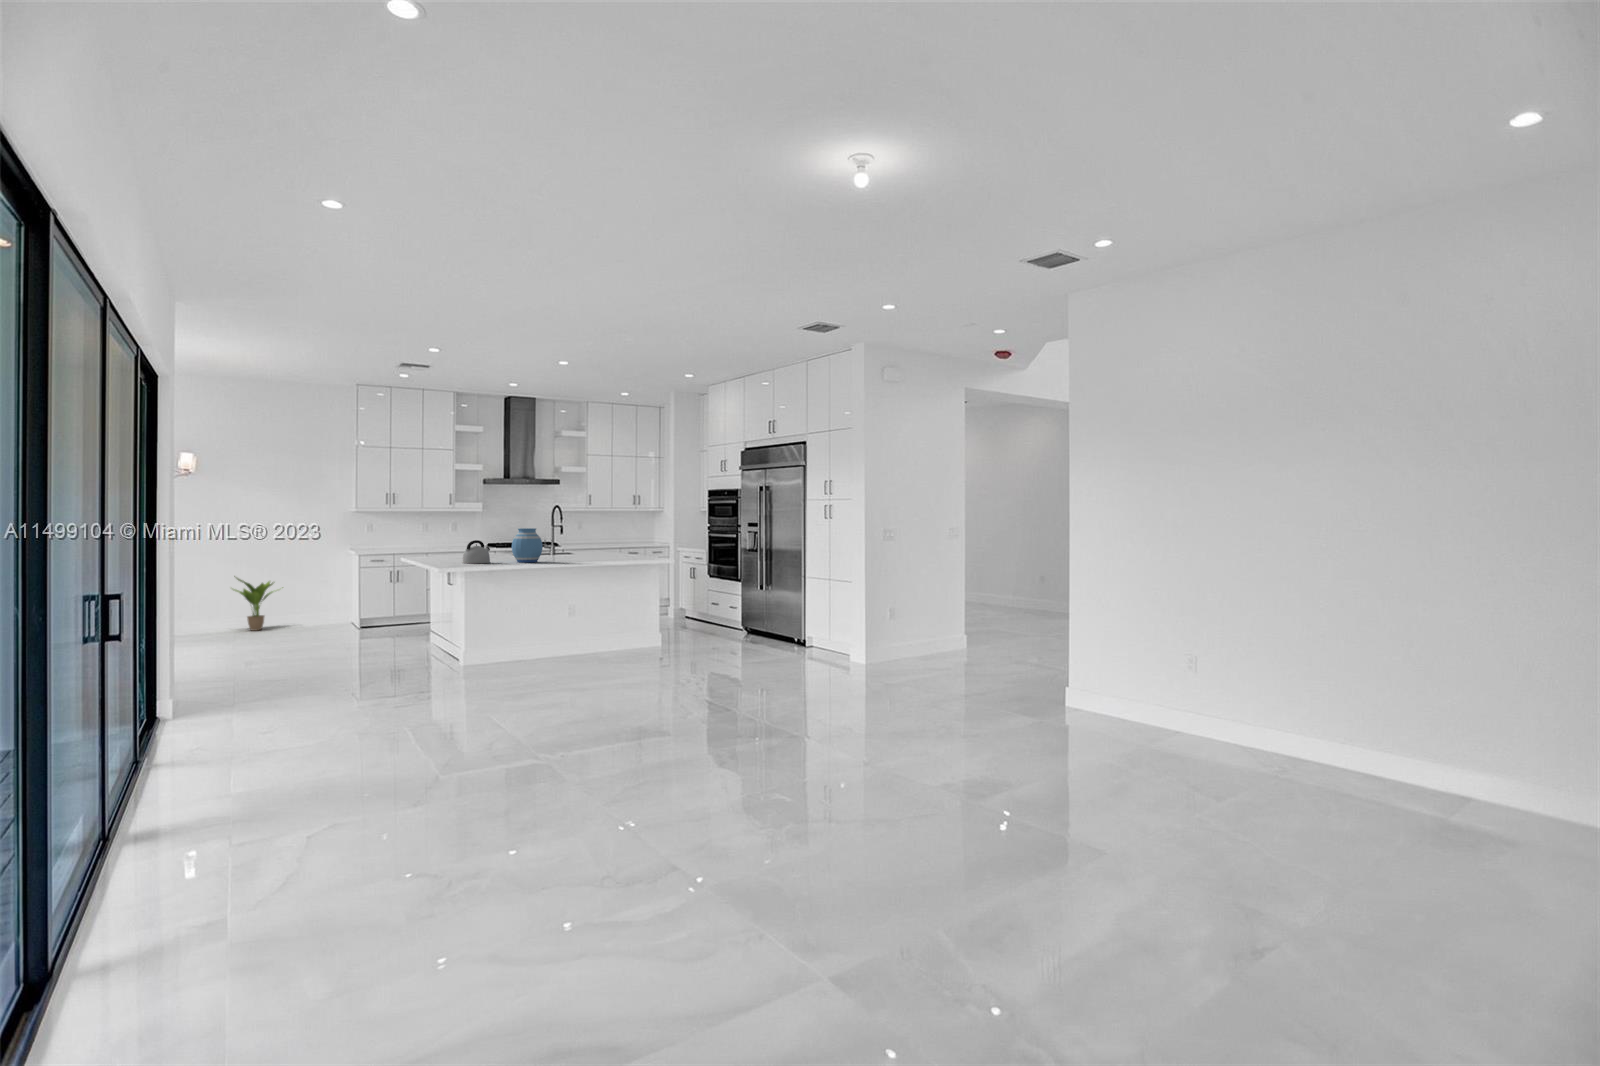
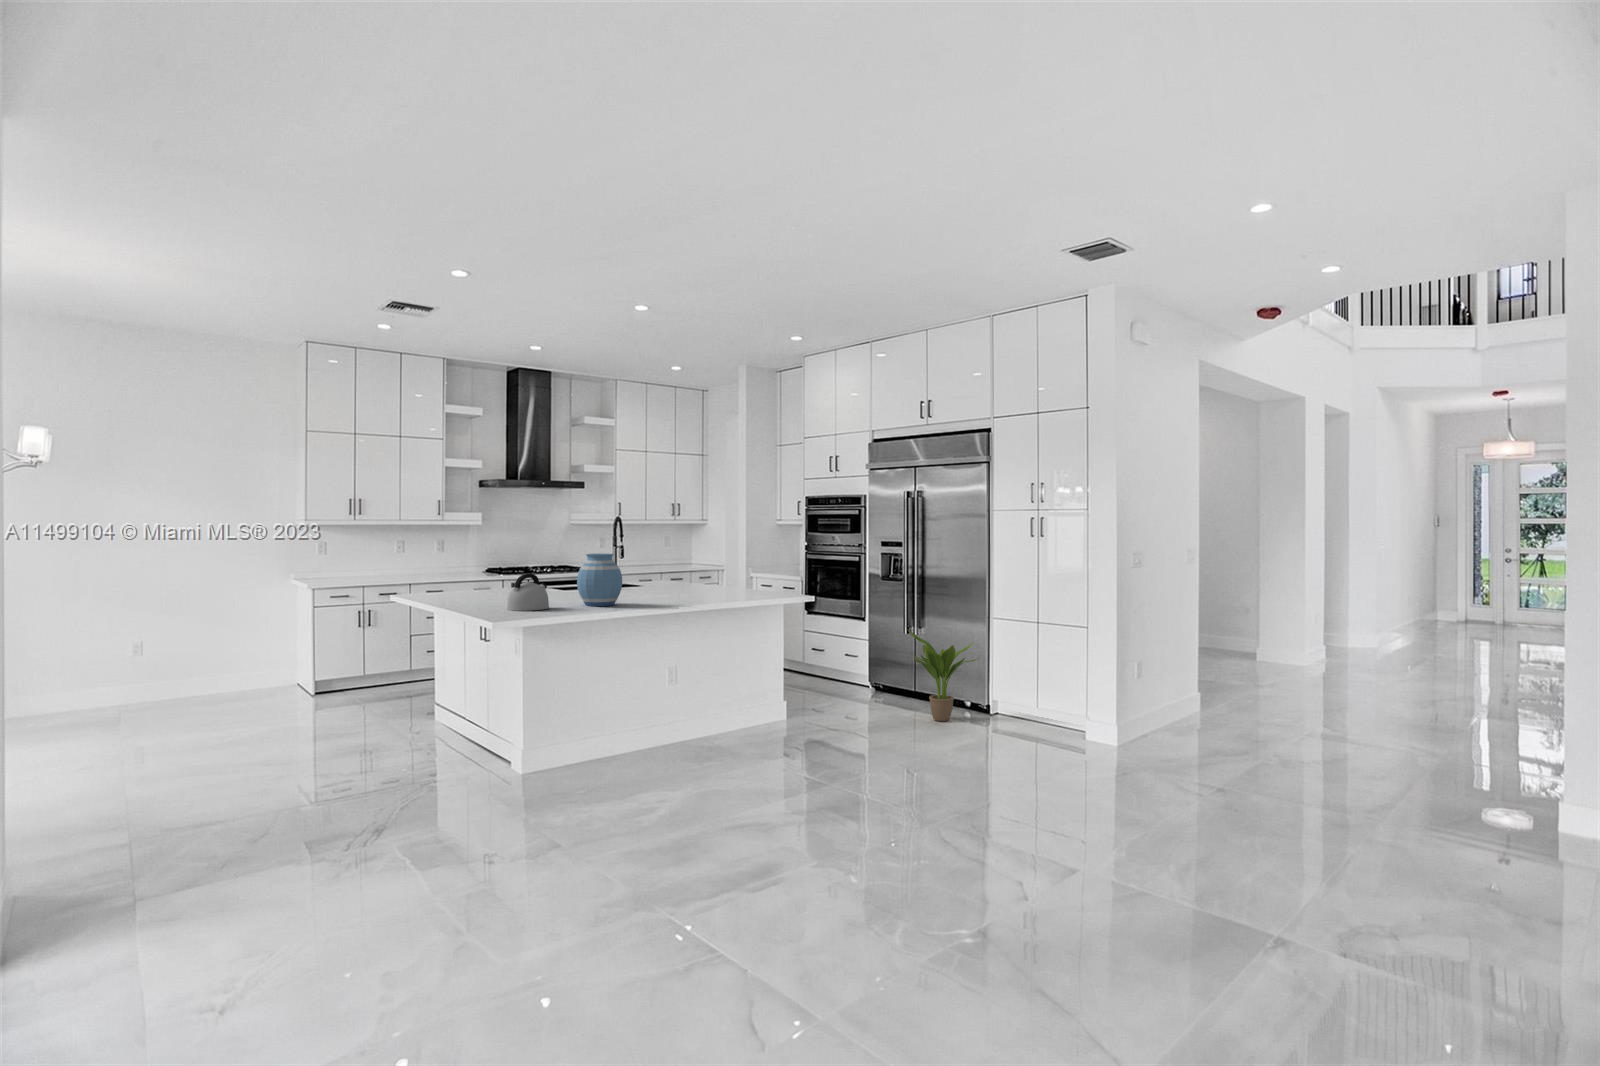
potted plant: present [233,576,283,631] -> present [908,630,977,721]

